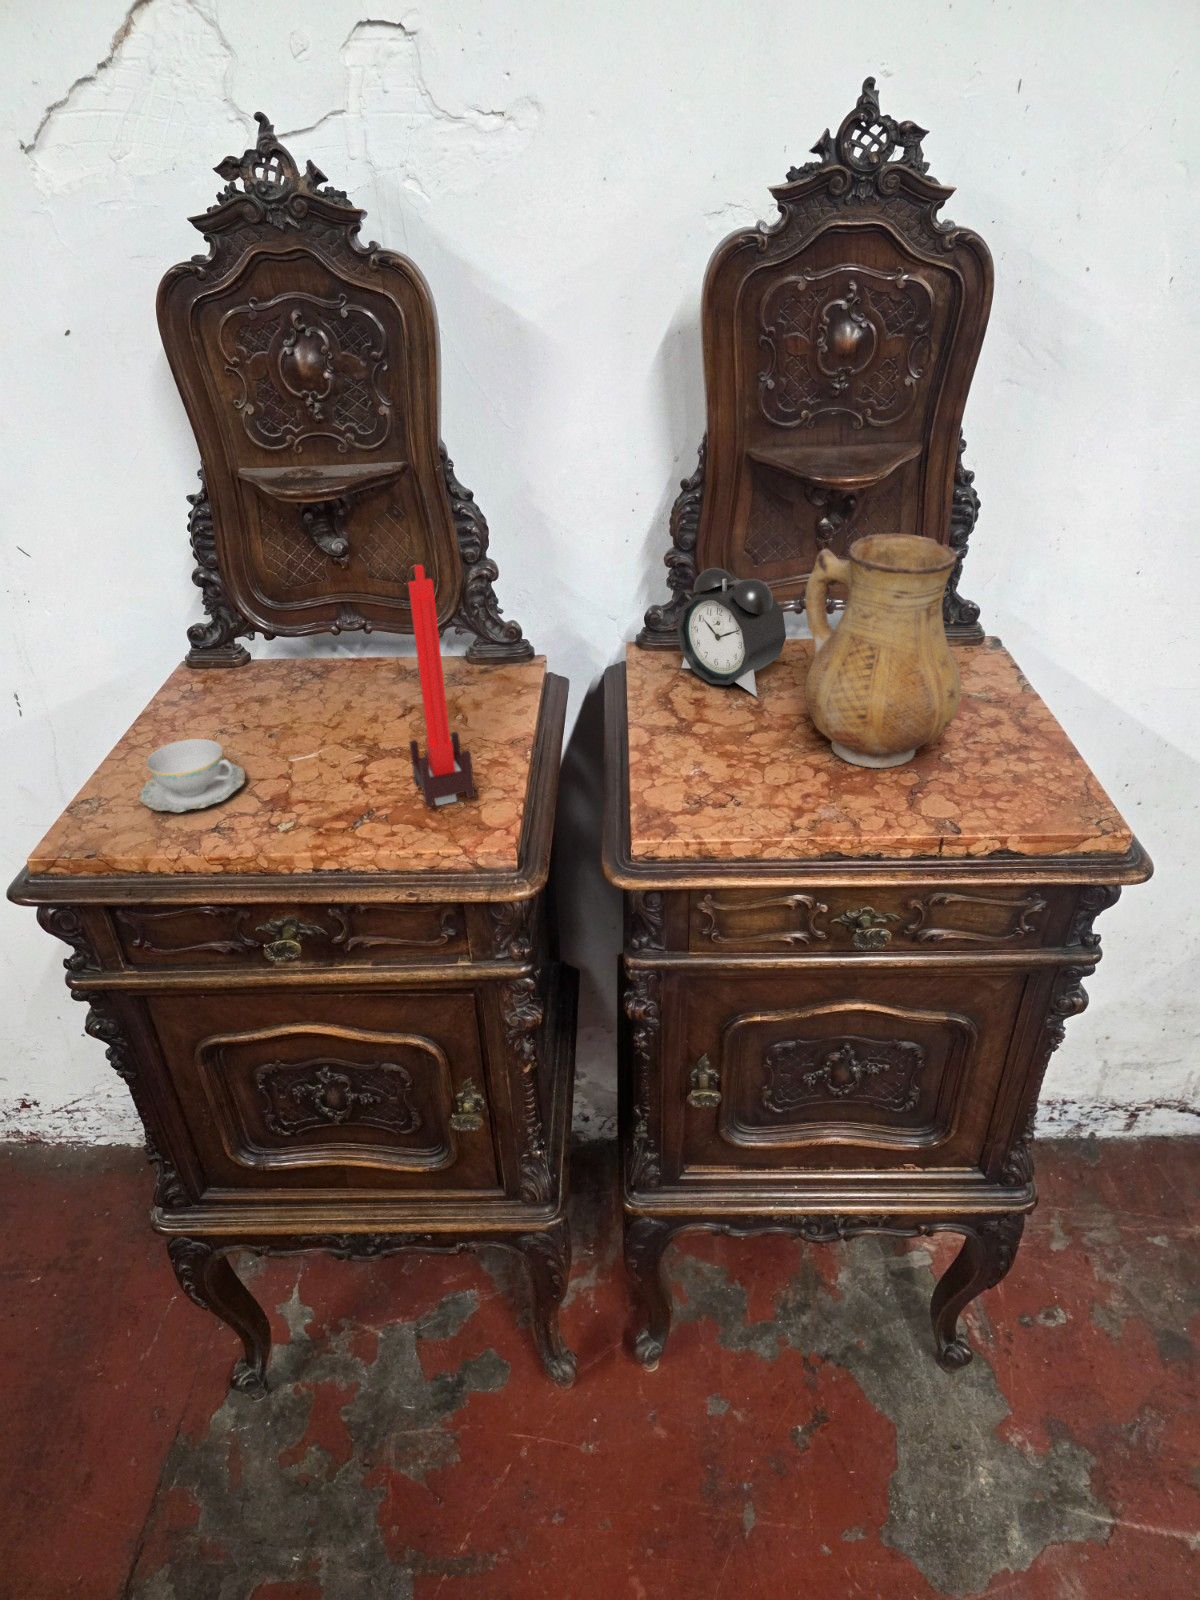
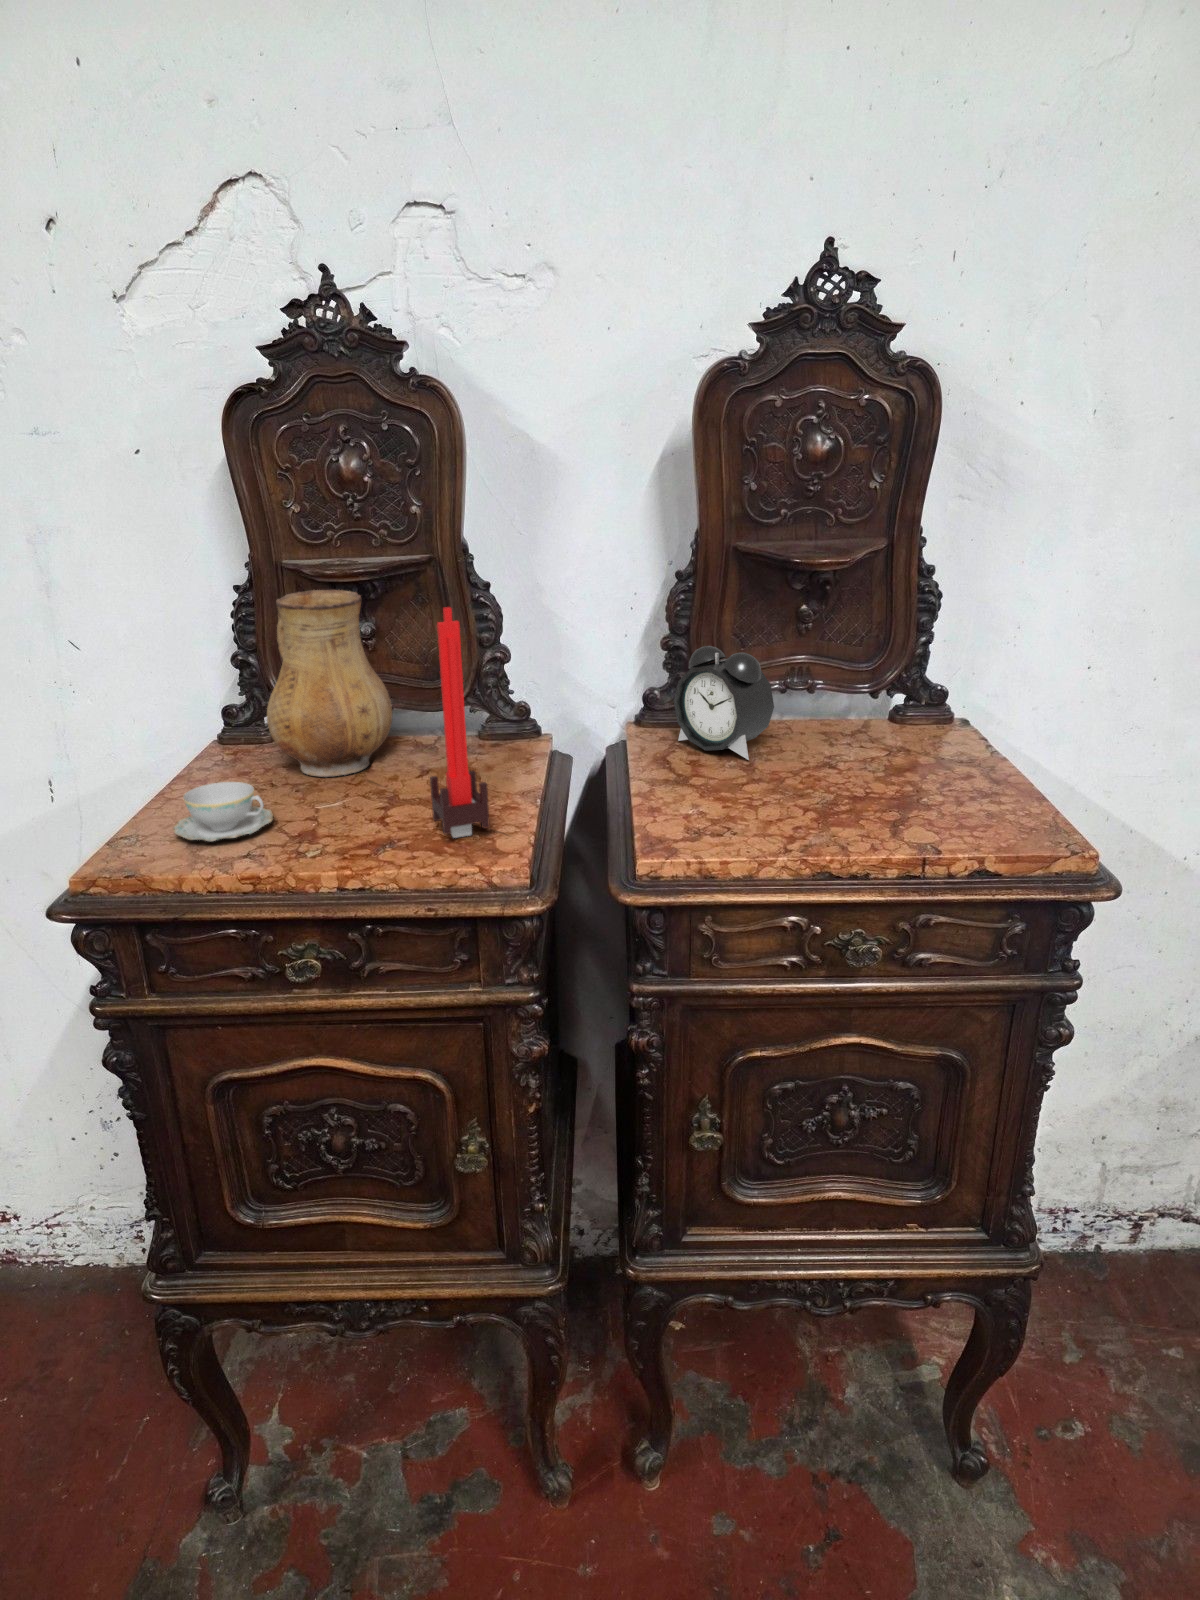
ceramic pitcher: present [805,534,961,768] -> present [267,590,392,777]

